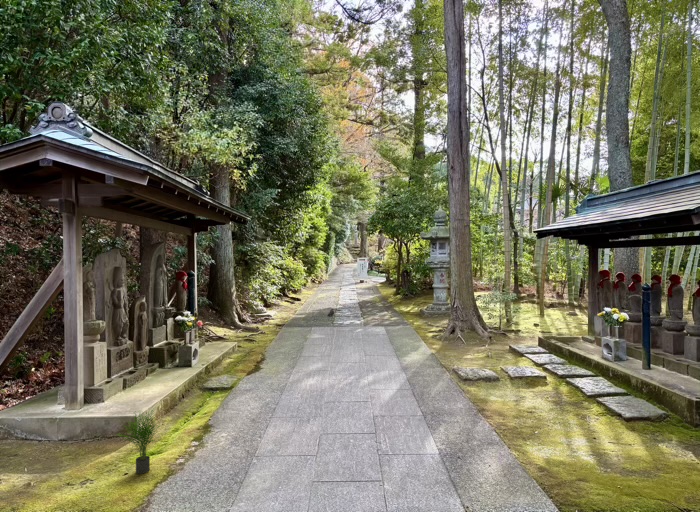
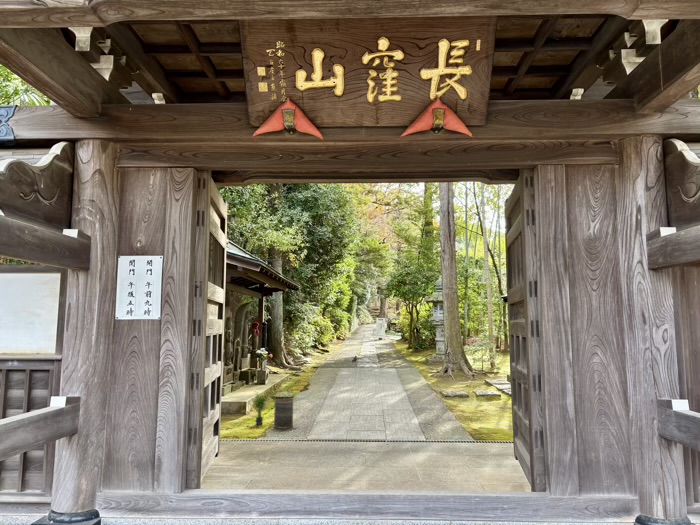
basket: none [164,404,203,489] -> present [274,398,293,428]

